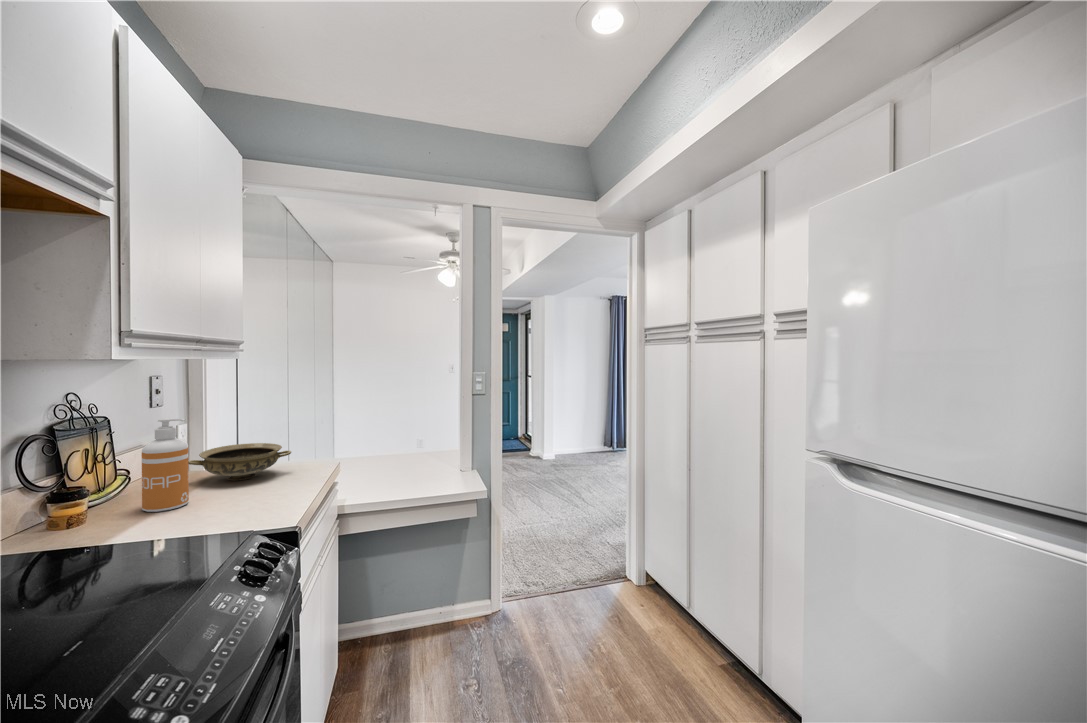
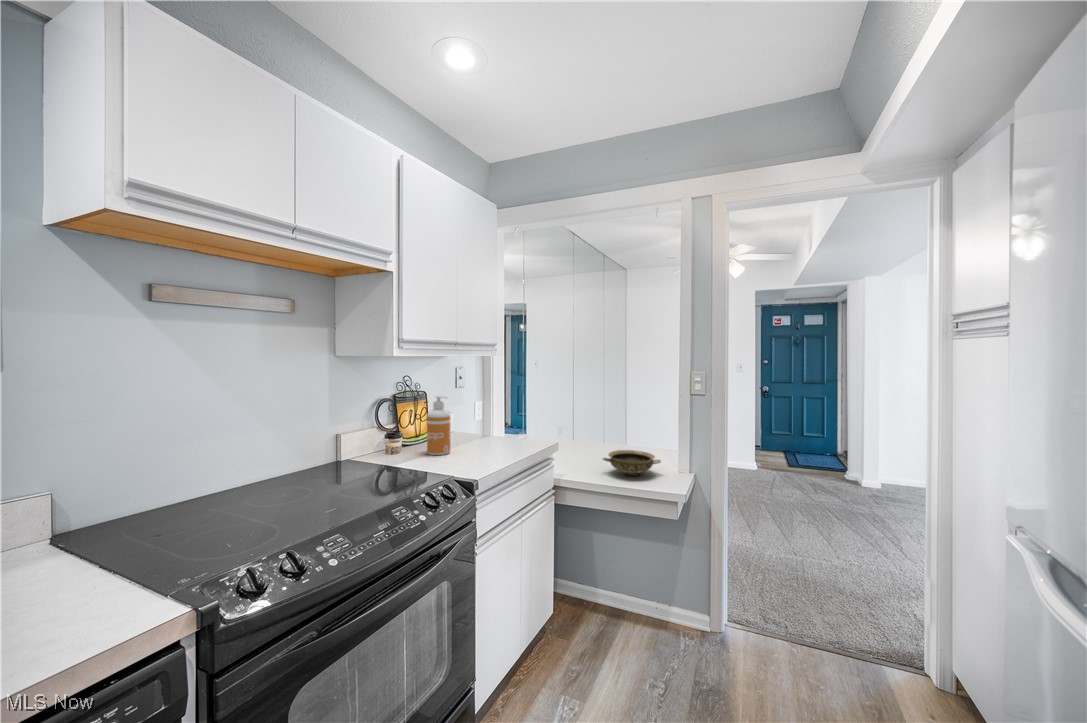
ceramic bowl: present [188,443,291,480] -> present [603,450,661,476]

